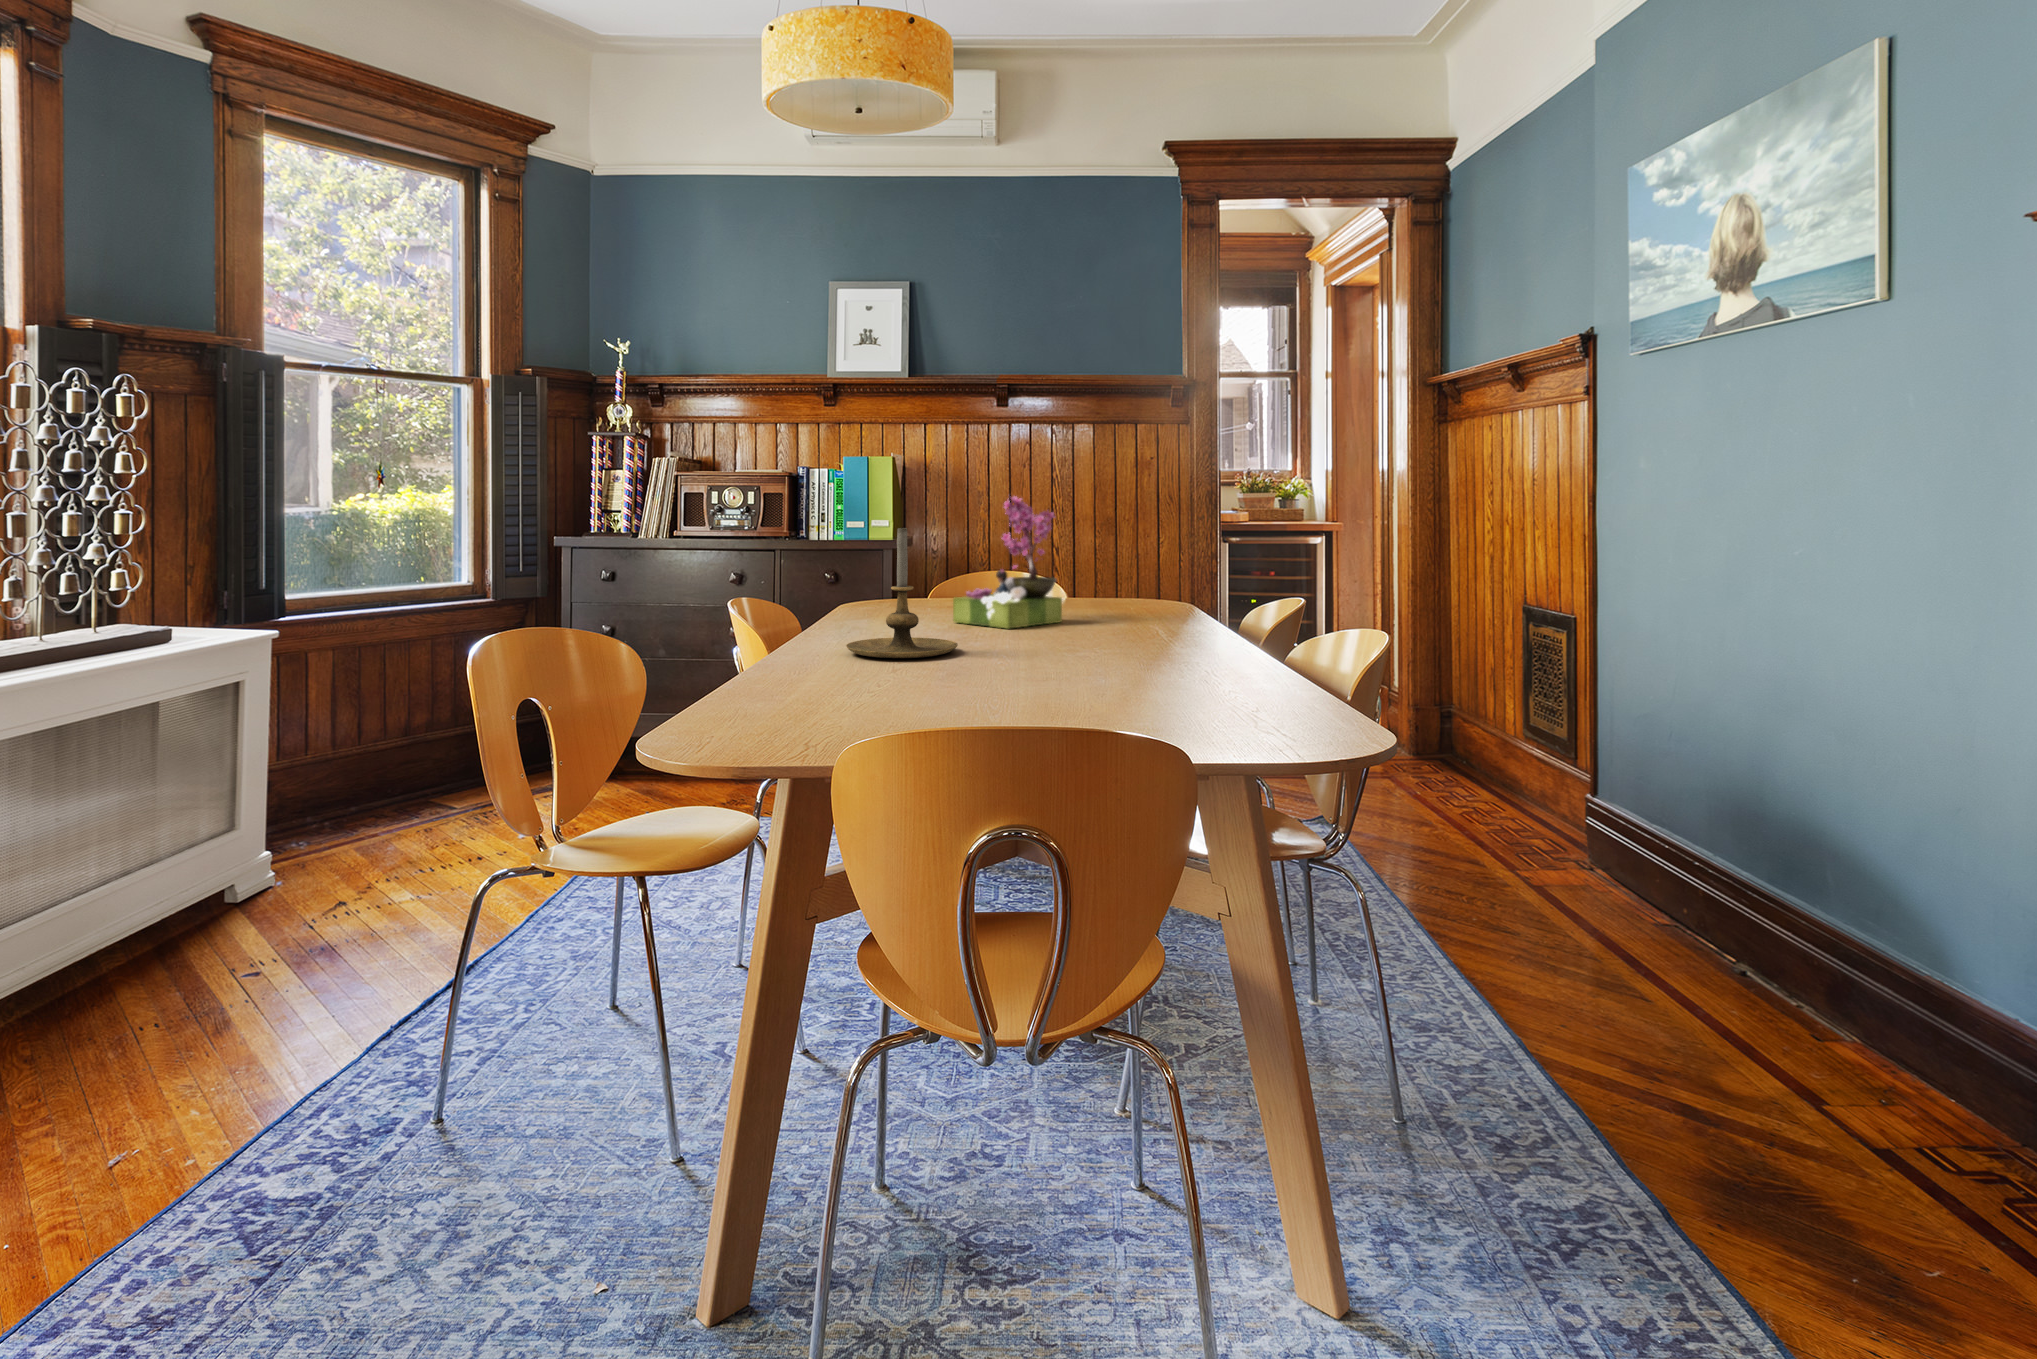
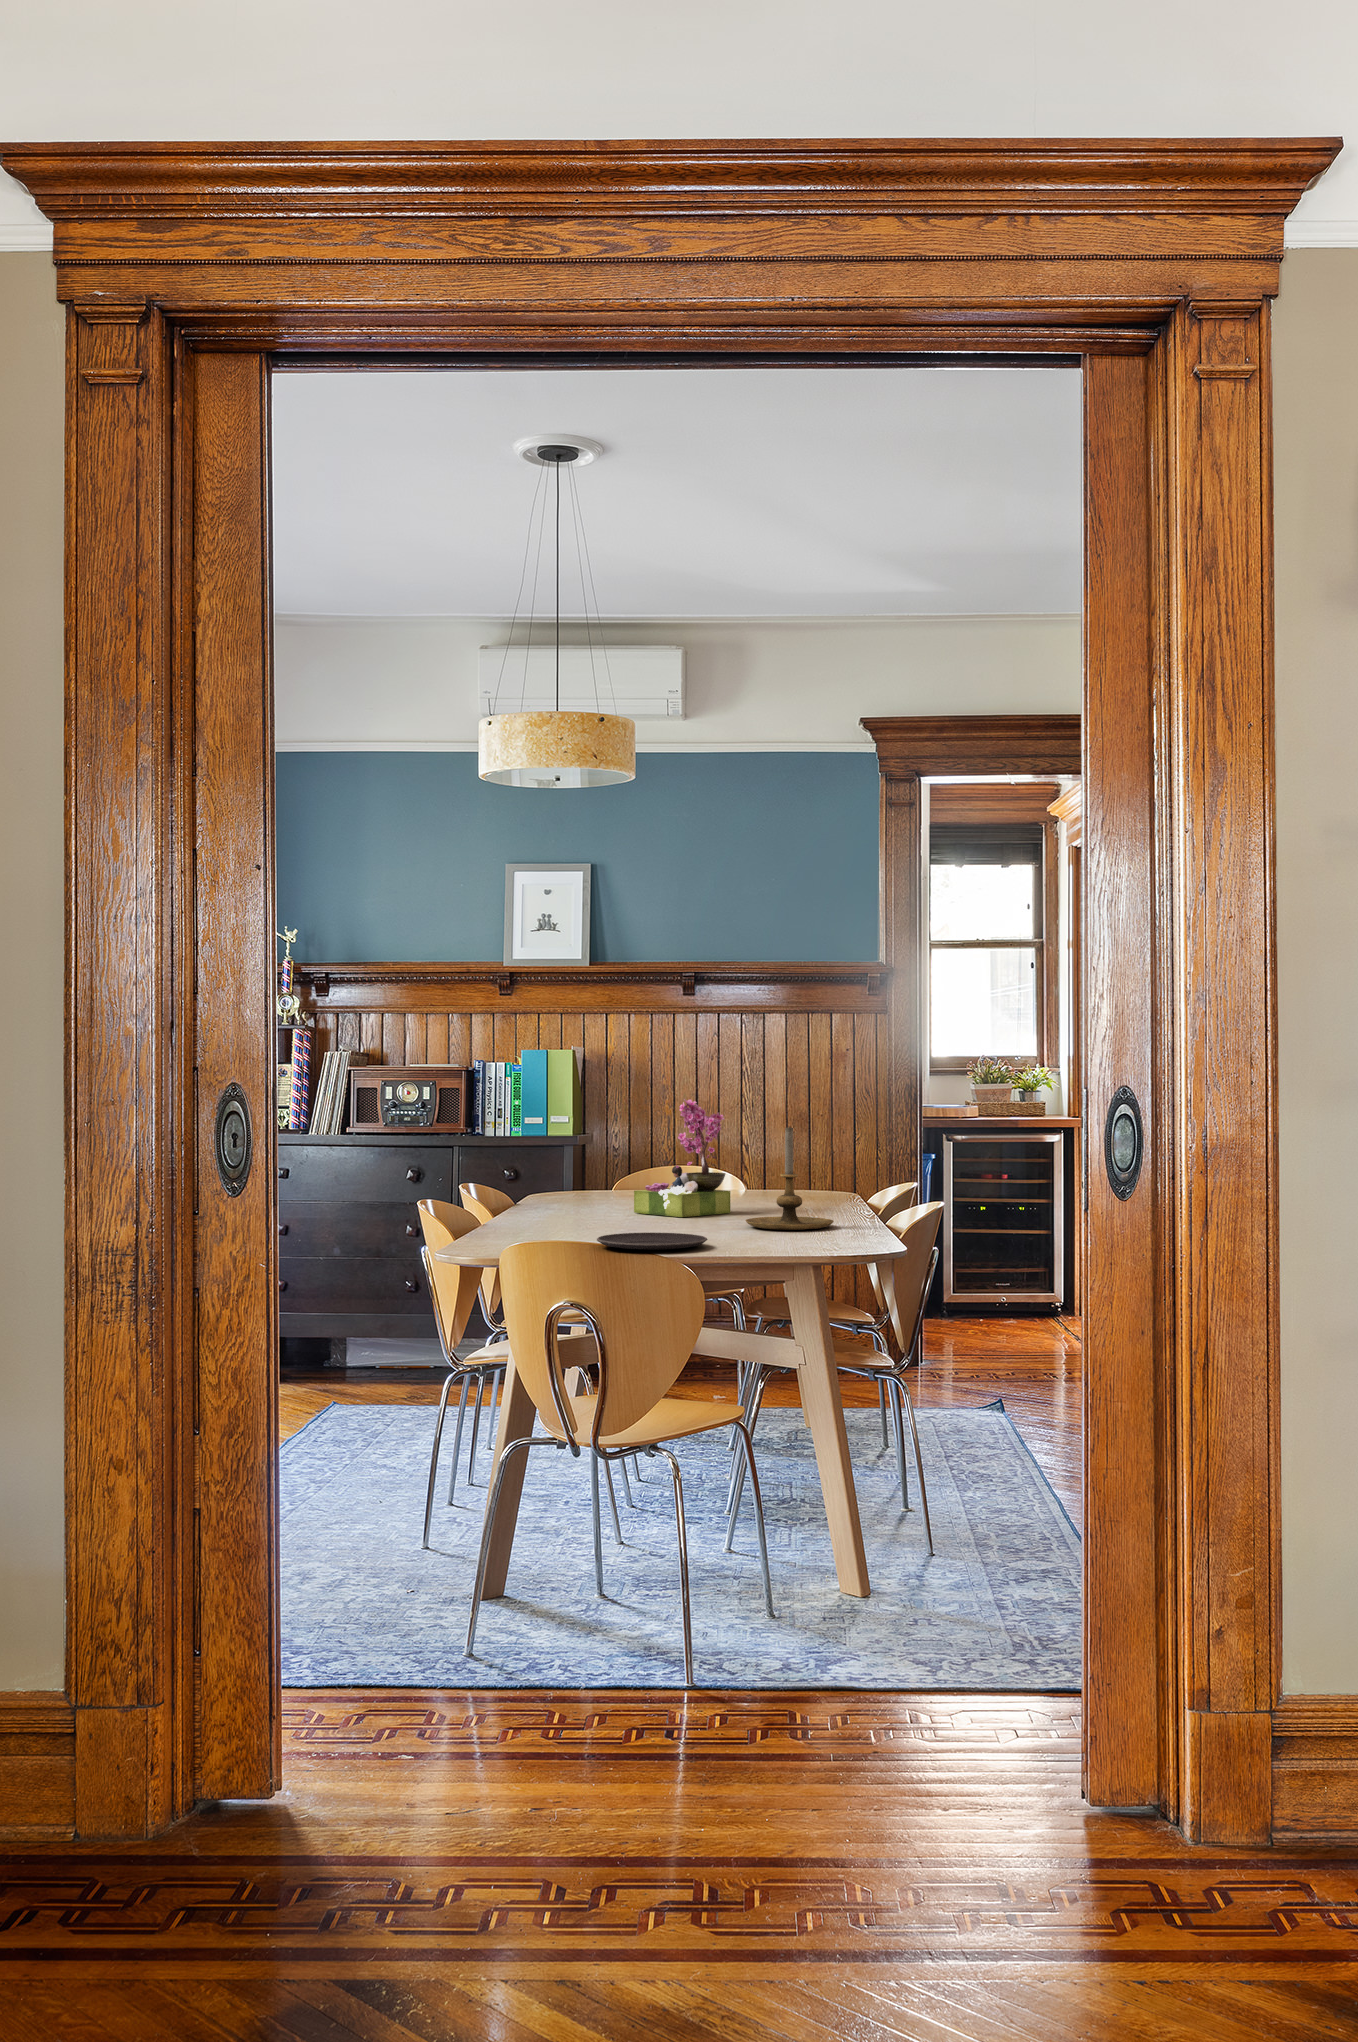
candle holder: present [846,527,958,658] -> present [746,1127,834,1230]
plate: none [905,658,1053,687] -> present [597,1233,708,1250]

